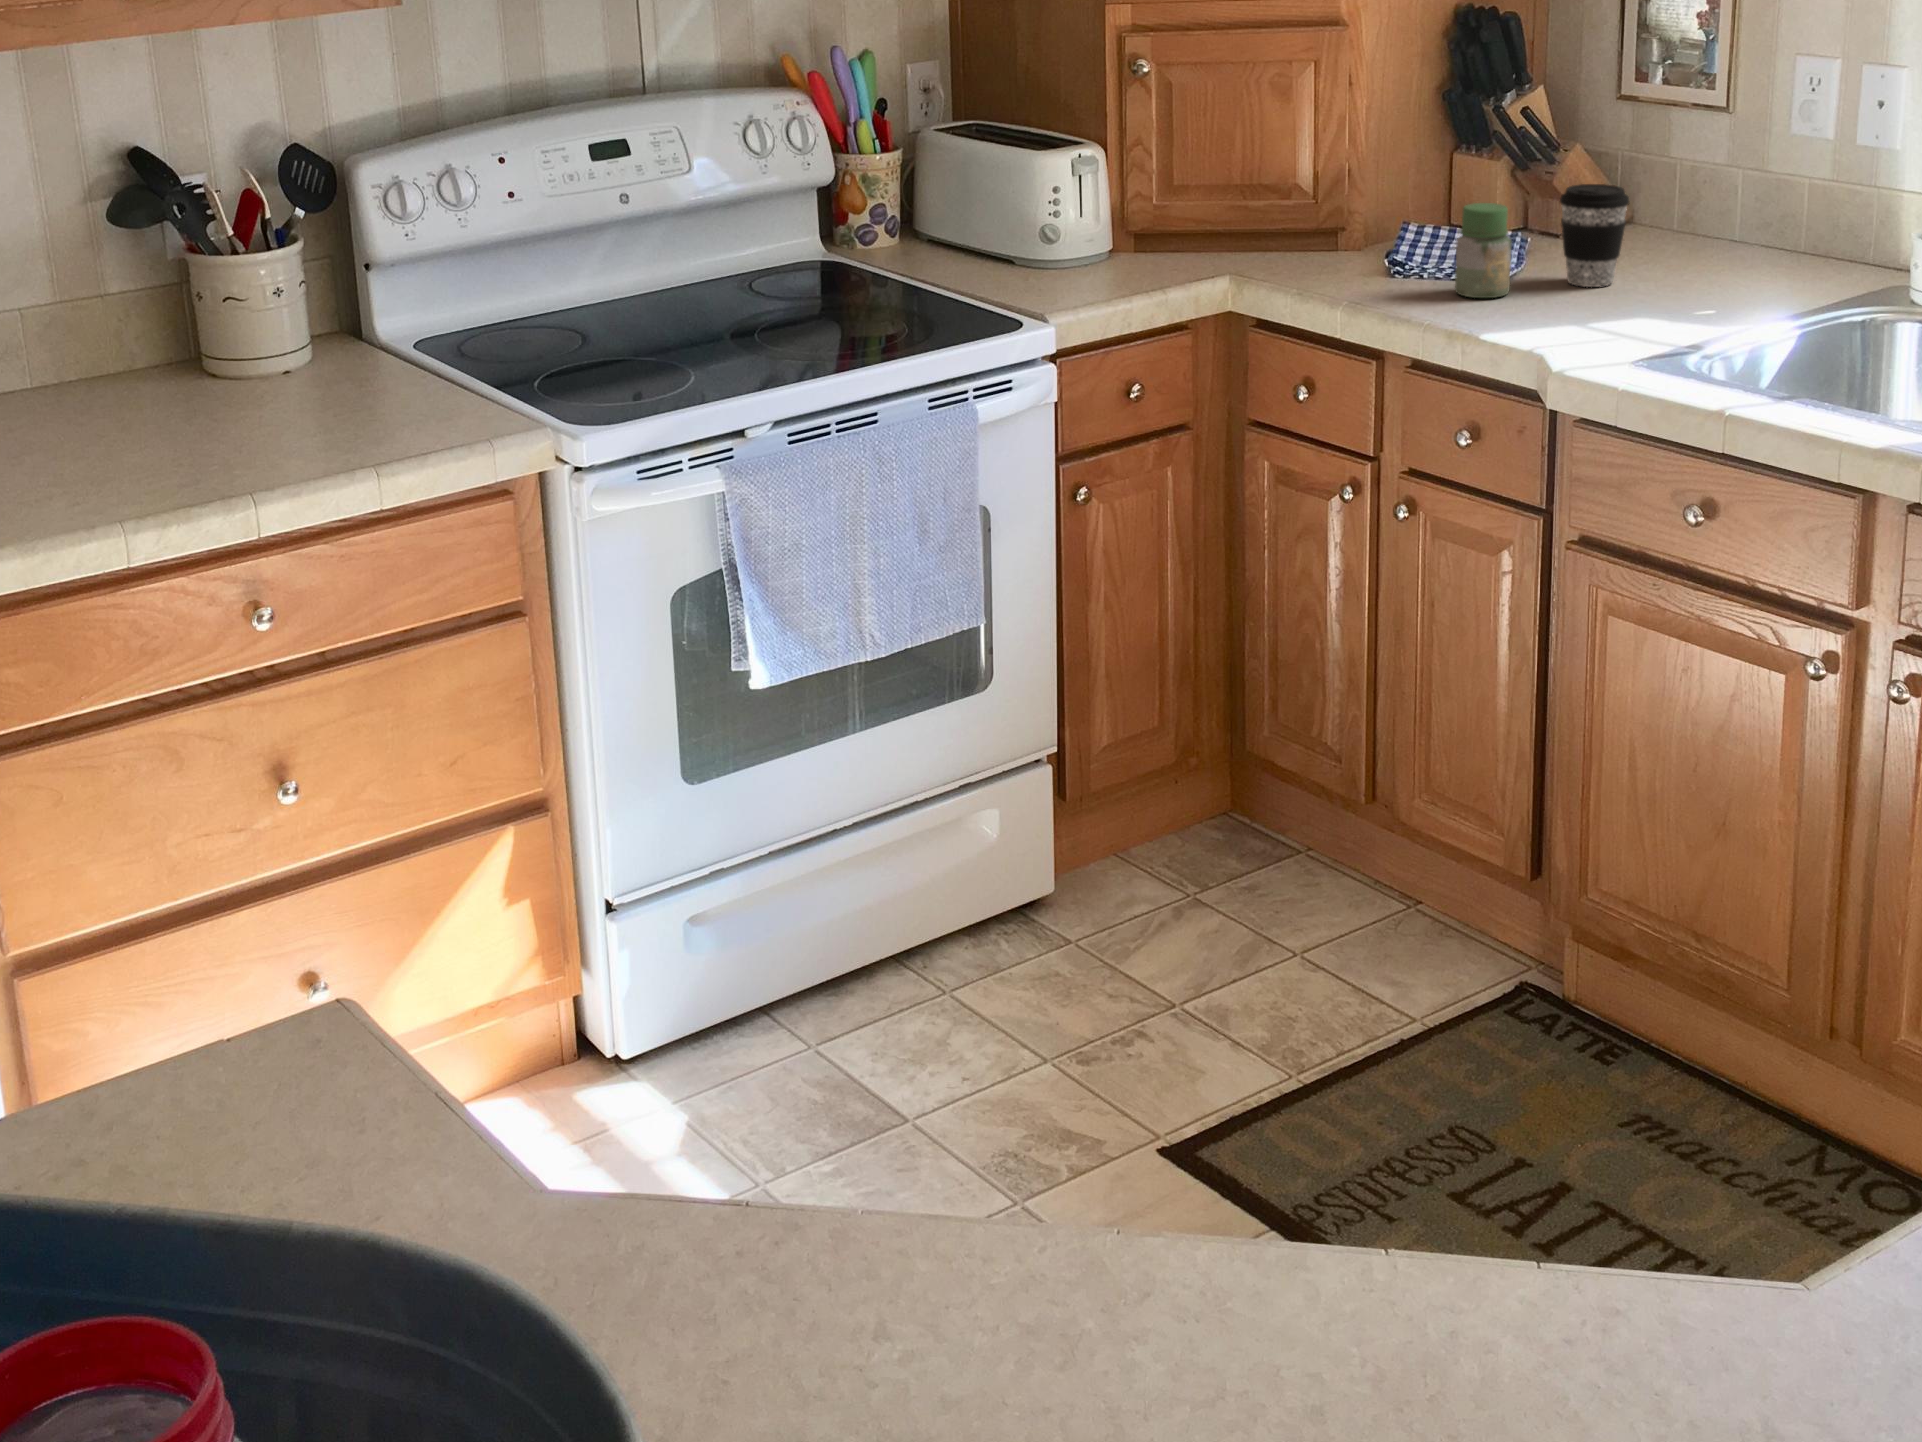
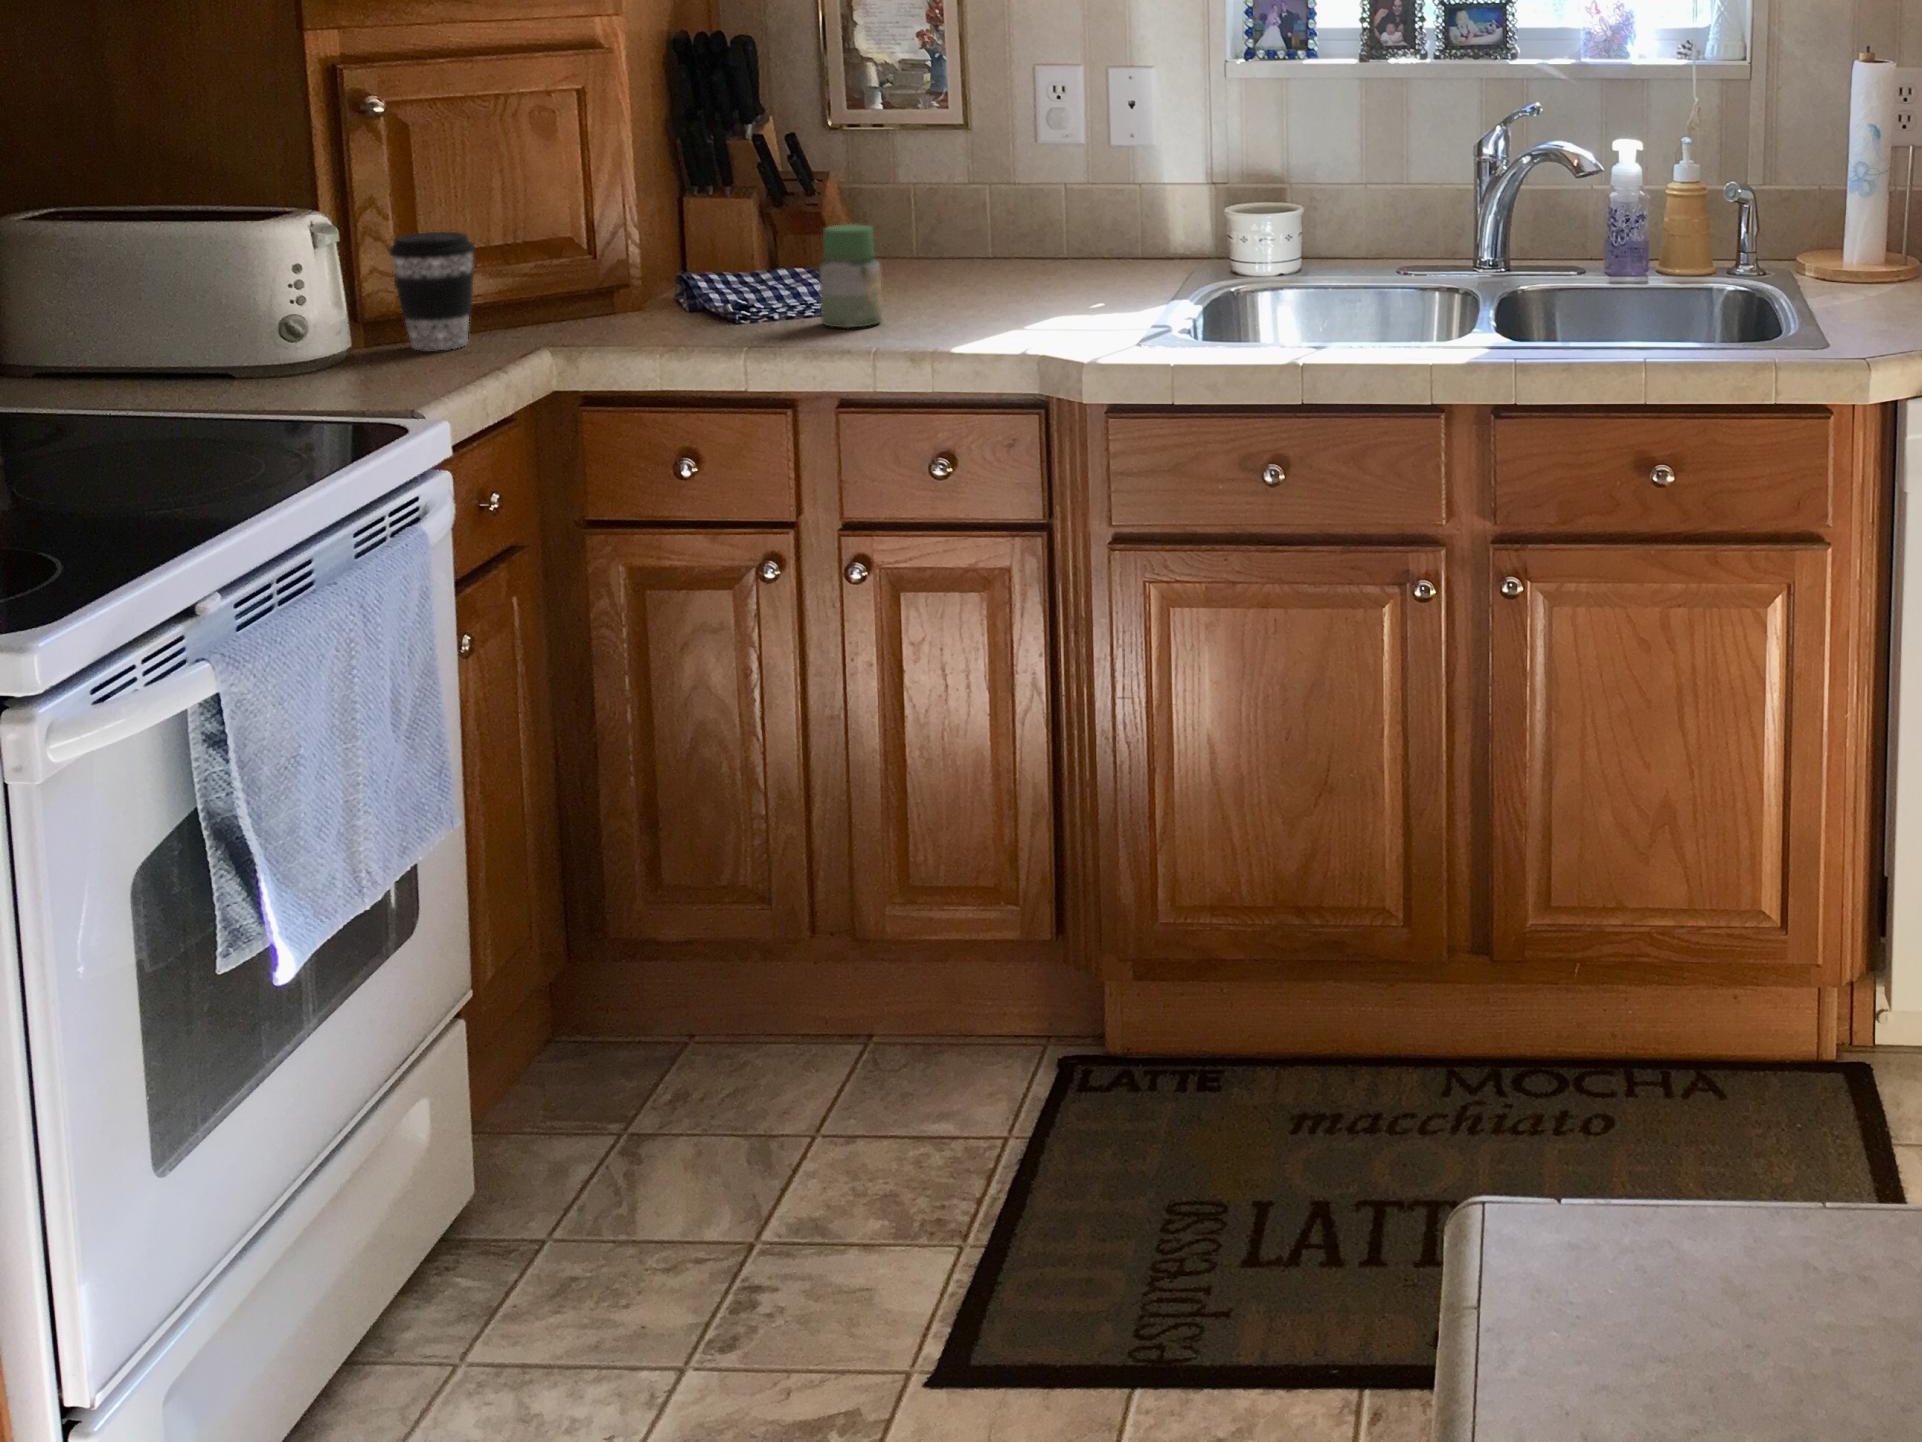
coffee cup: present [1560,184,1629,287] -> present [389,232,475,351]

